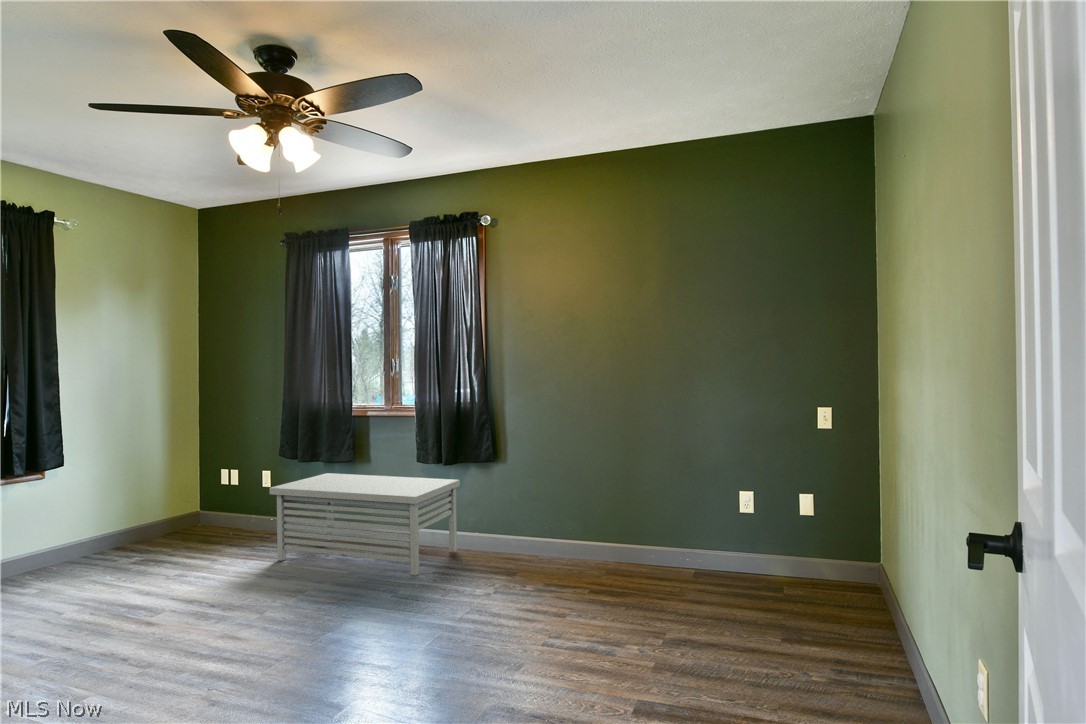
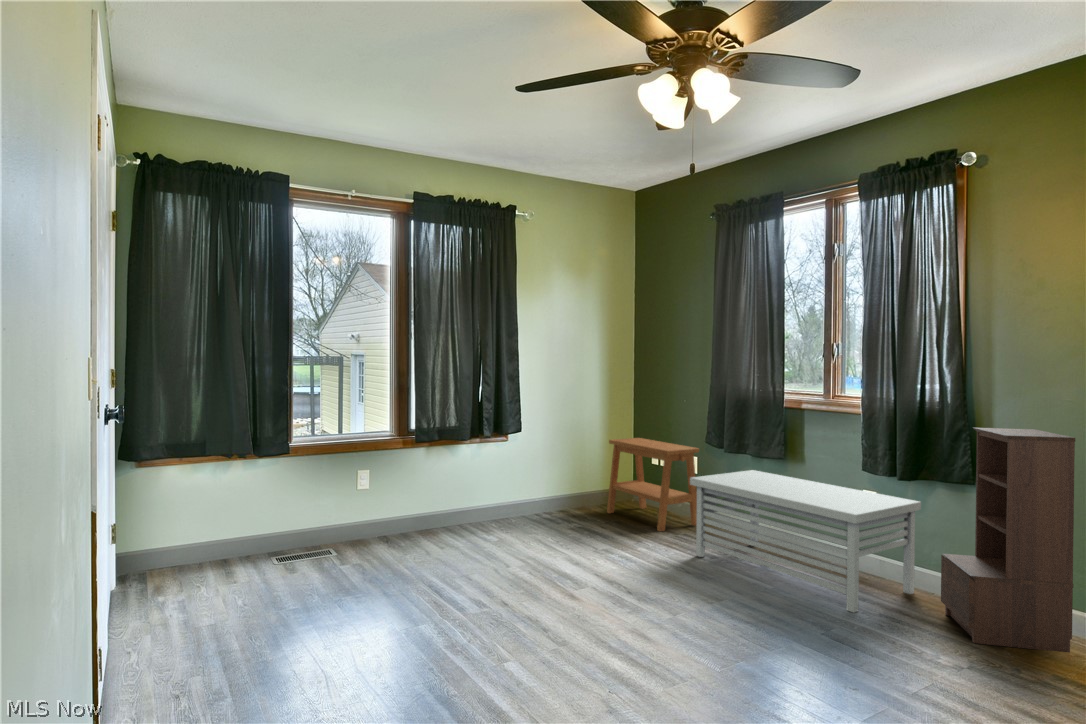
bookshelf: none [474,418,551,576] -> present [941,428,1075,652]
side table: none [172,456,276,546] -> present [607,438,699,531]

